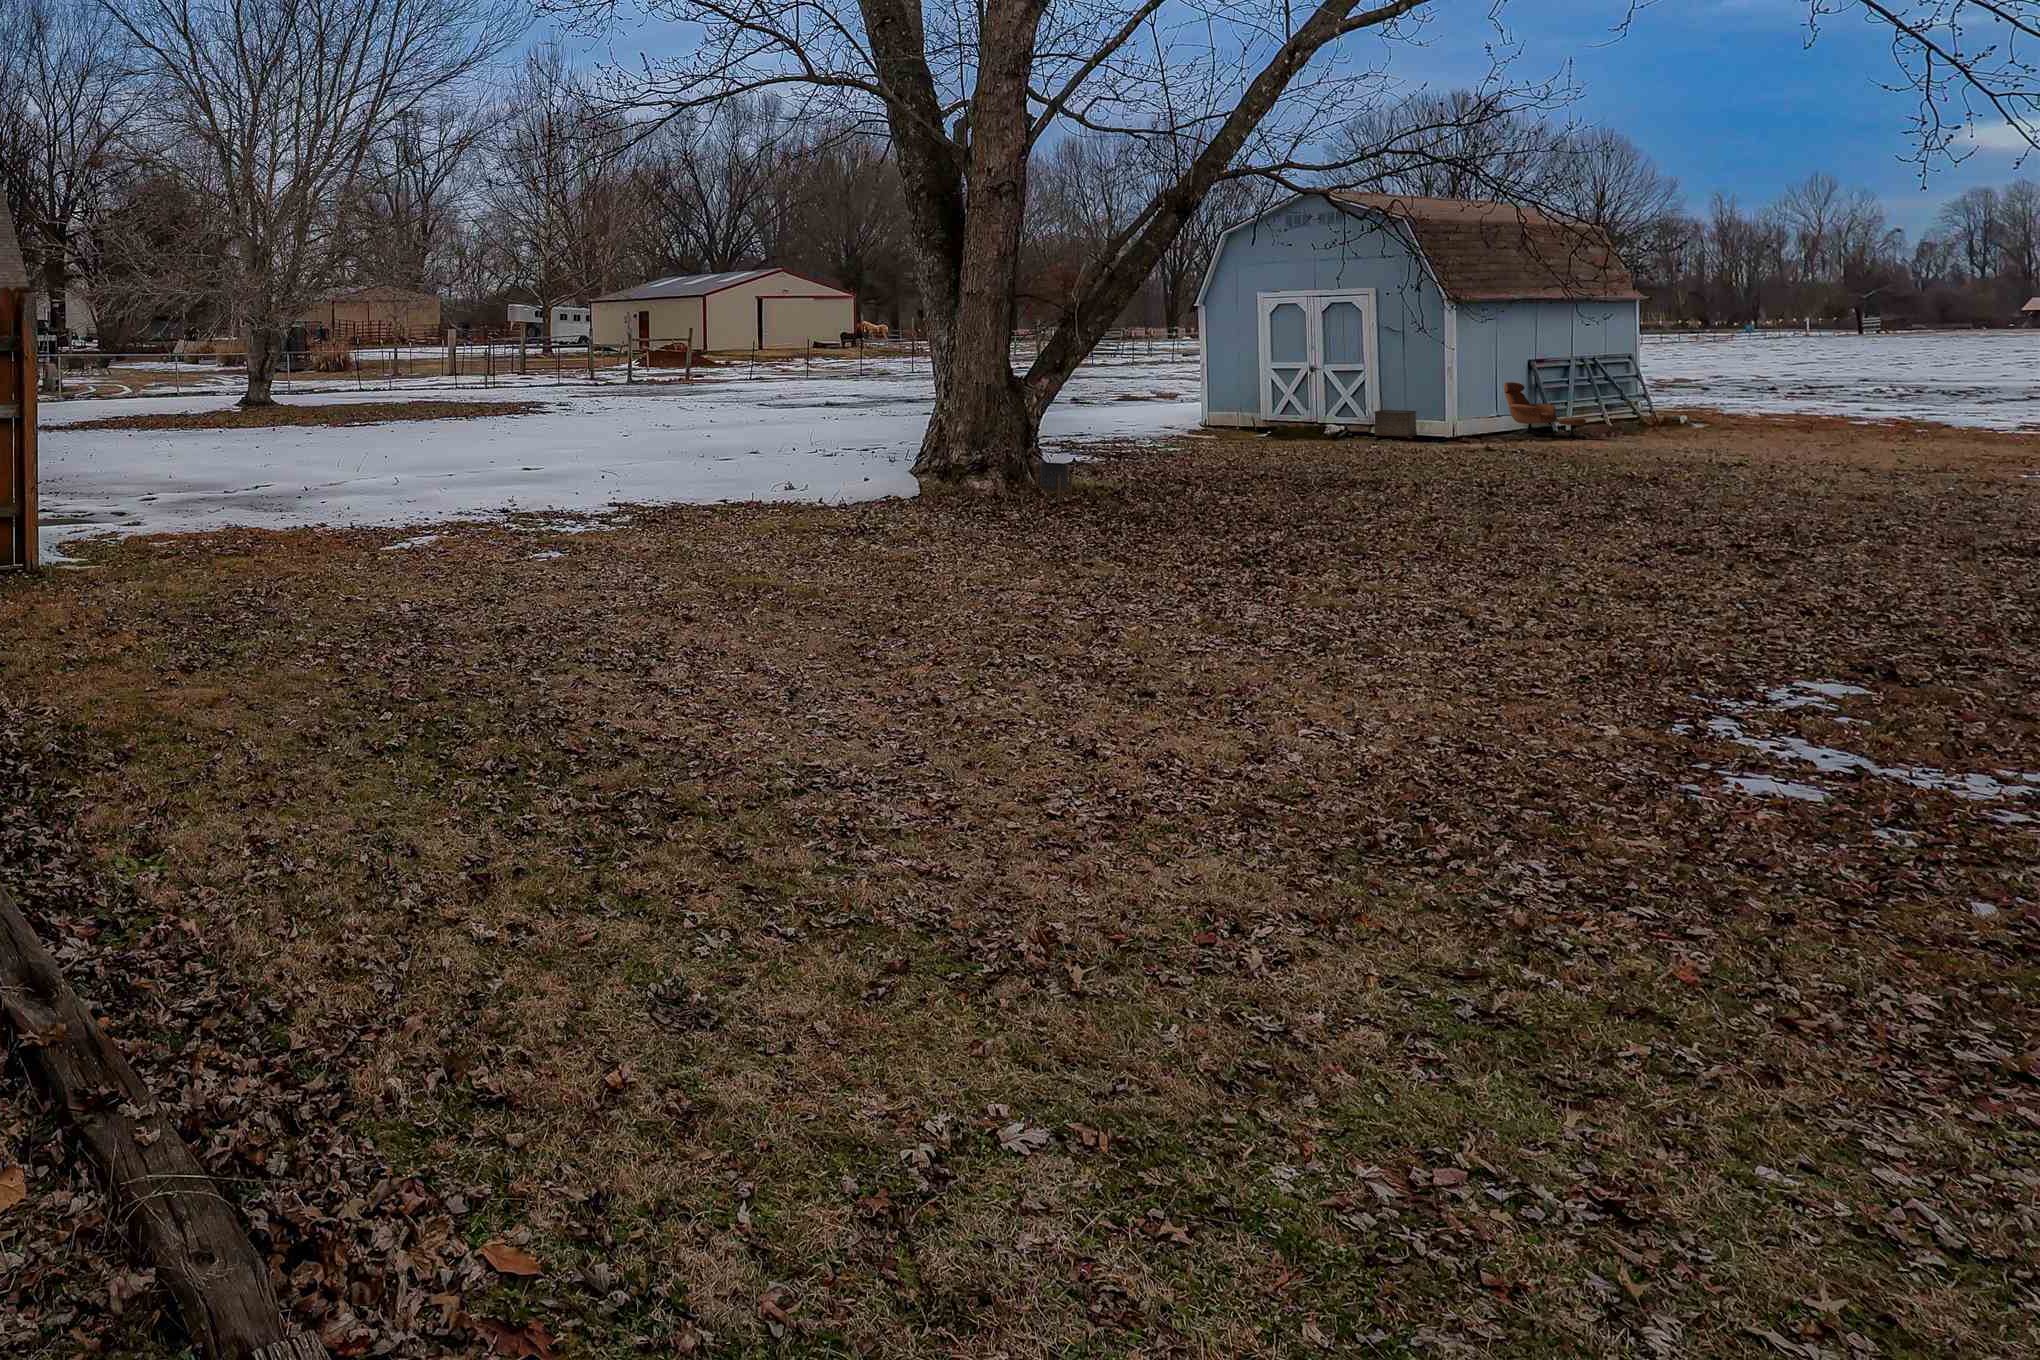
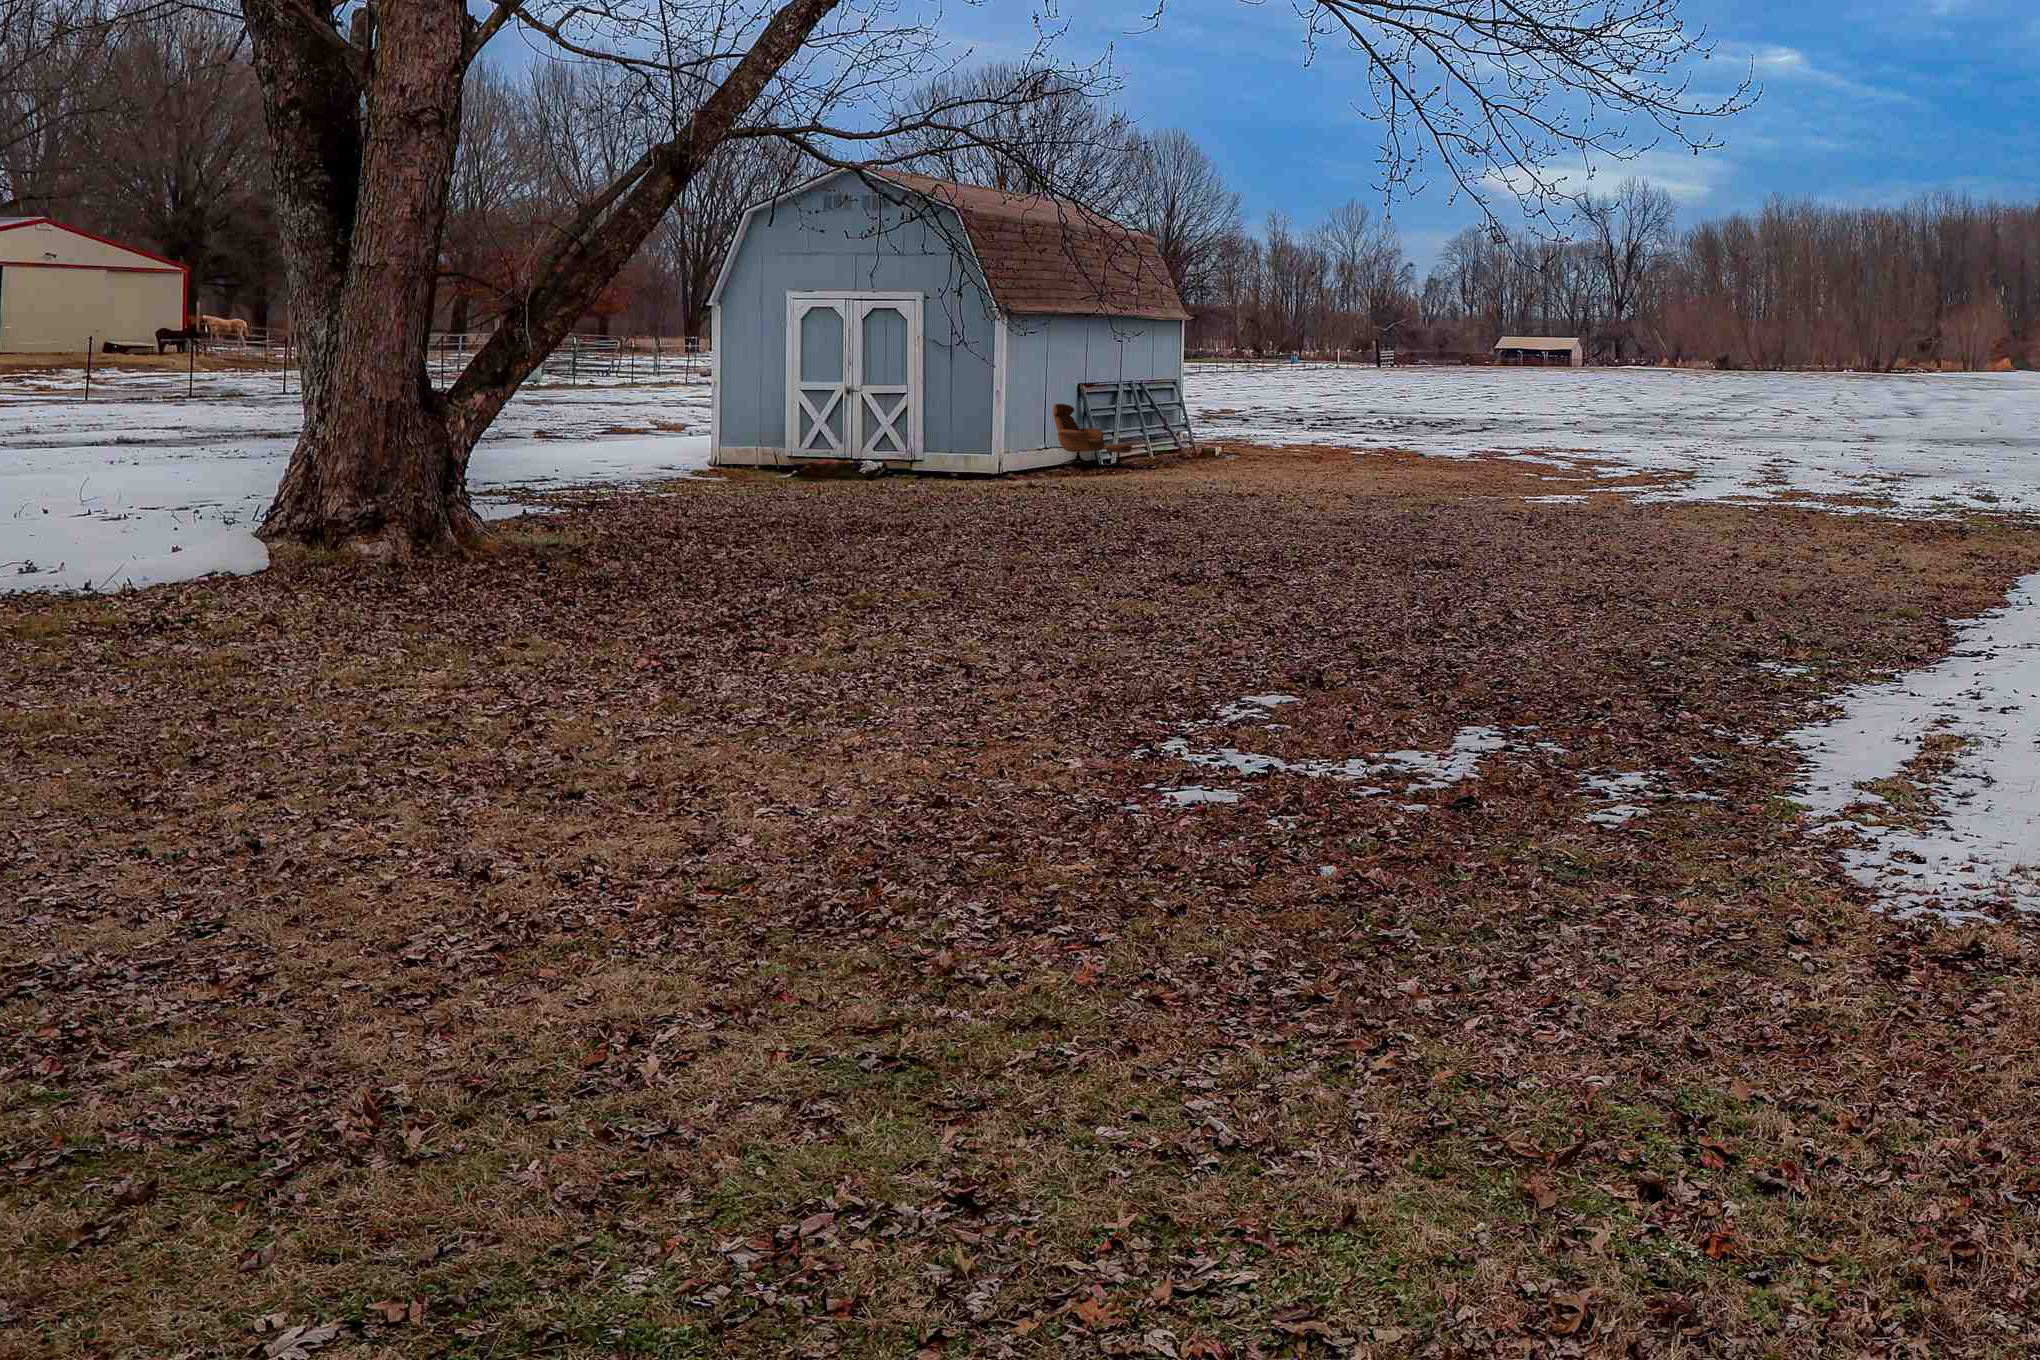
storage bin: present [1374,410,1417,437] -> none [914,439,961,471]
planter: present [1036,463,1072,503] -> none [456,514,511,570]

